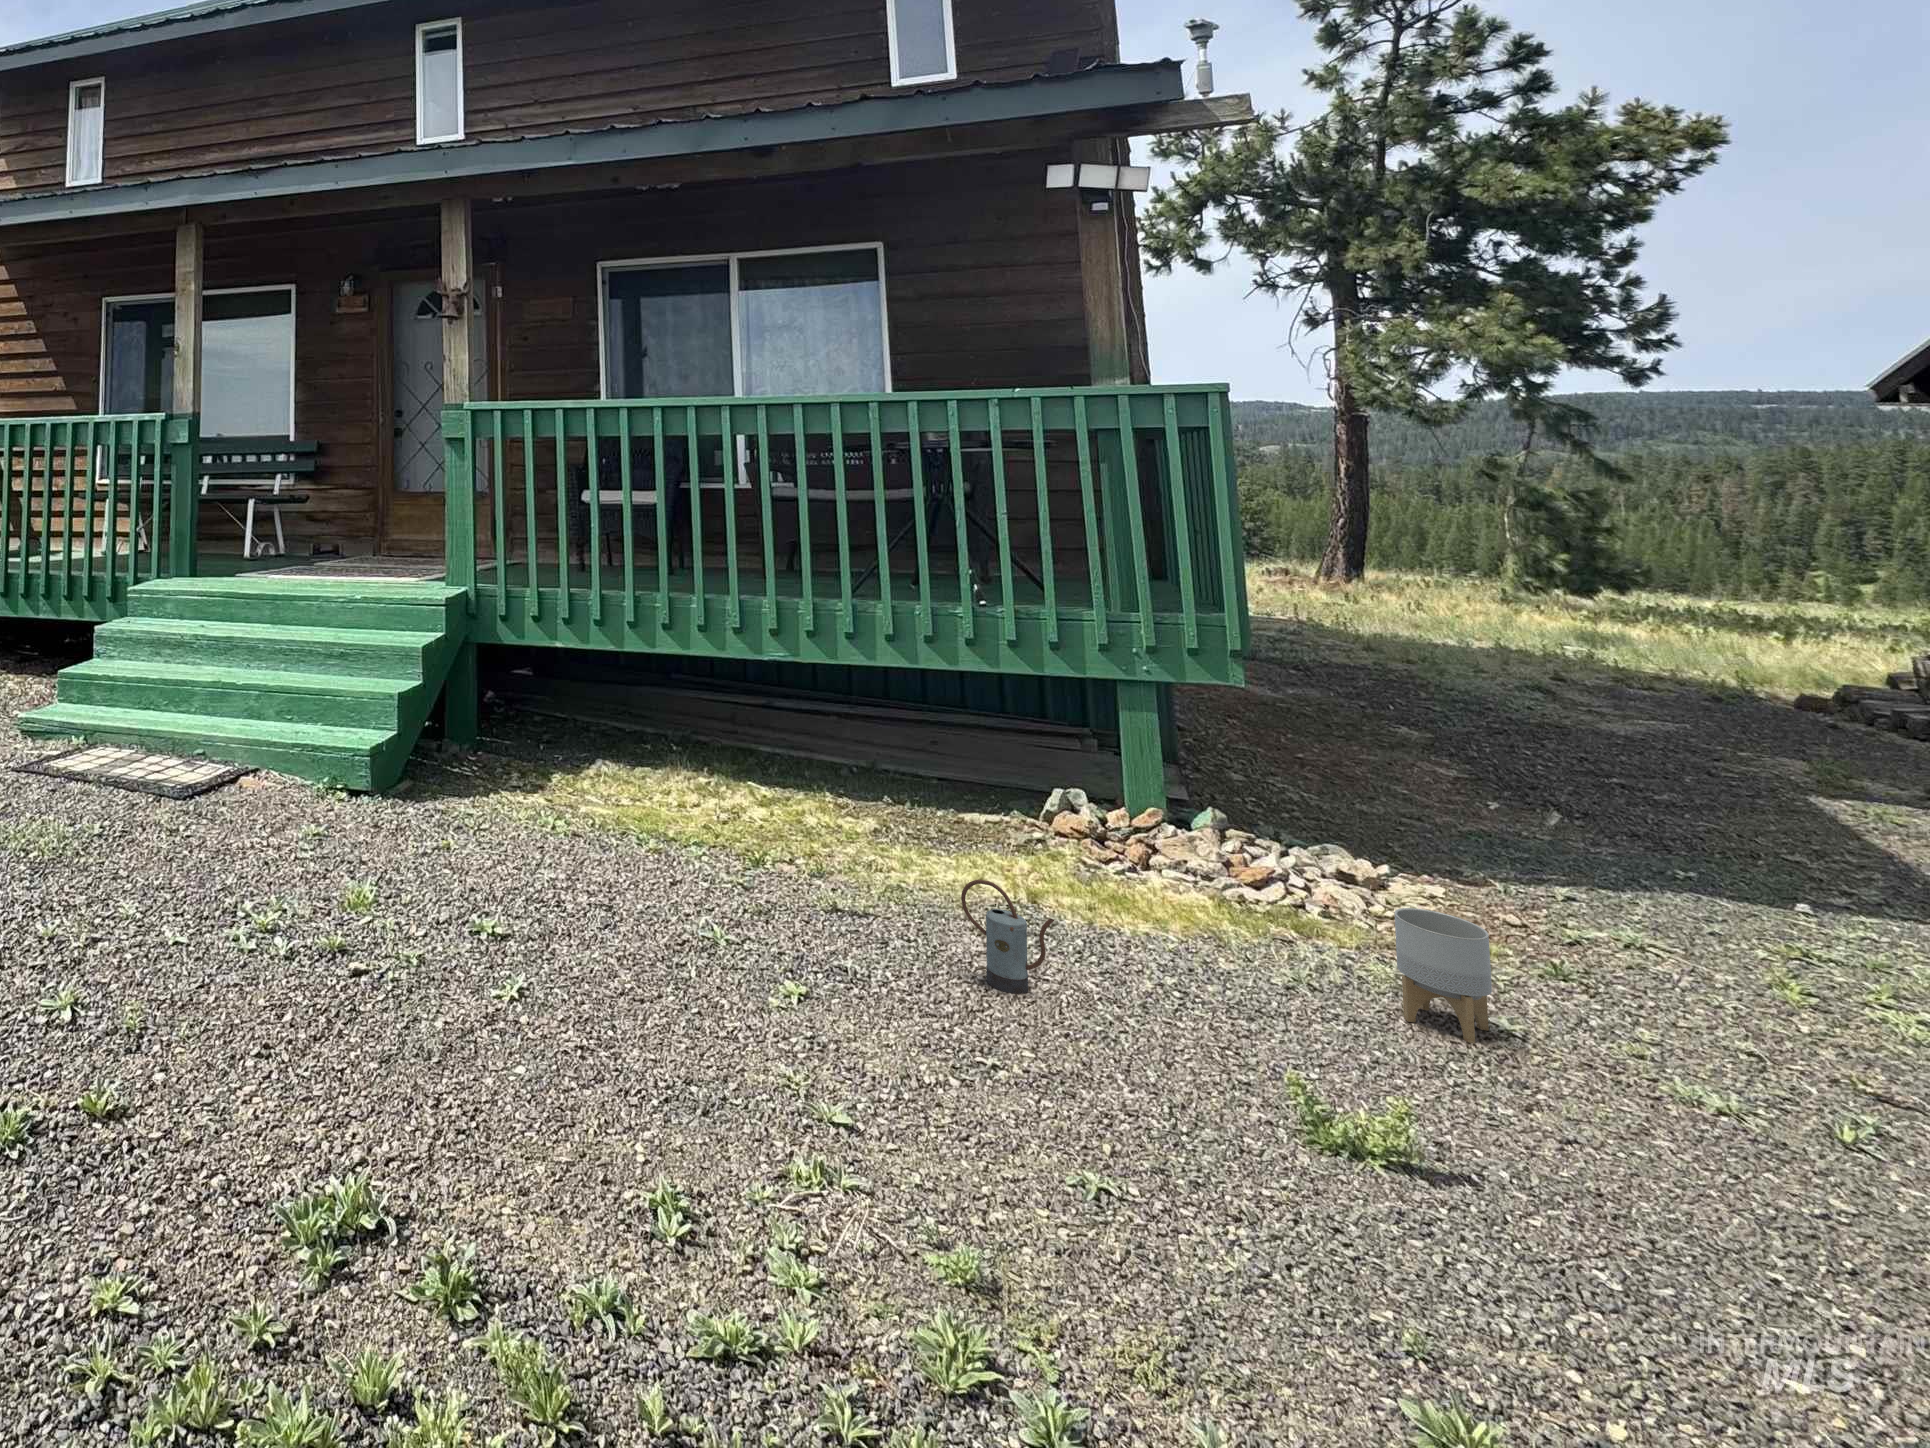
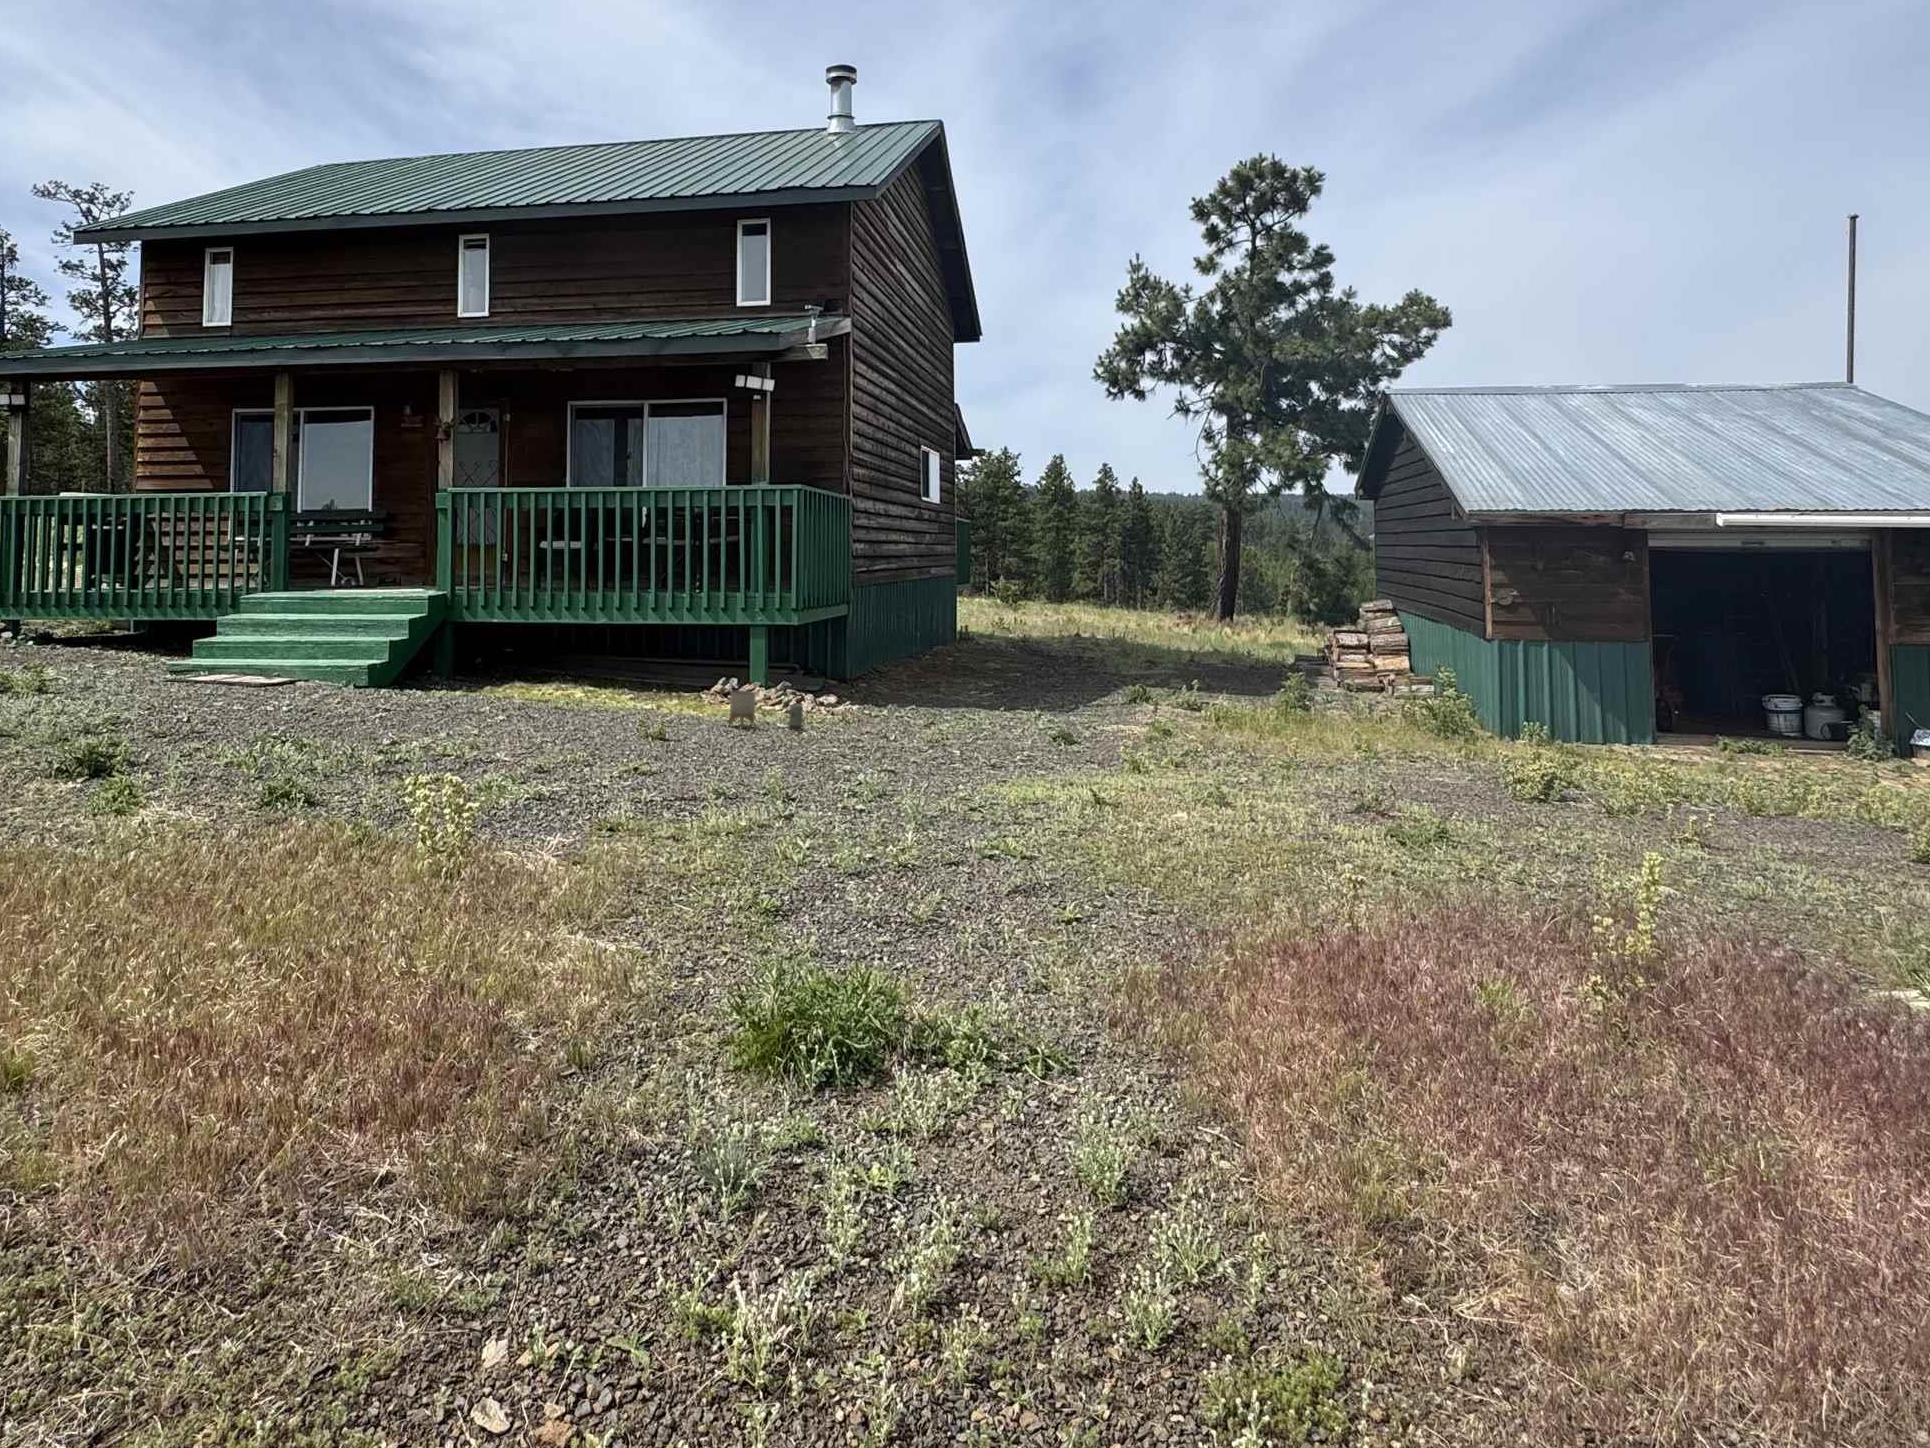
watering can: present [961,880,1054,994] -> present [788,695,804,731]

